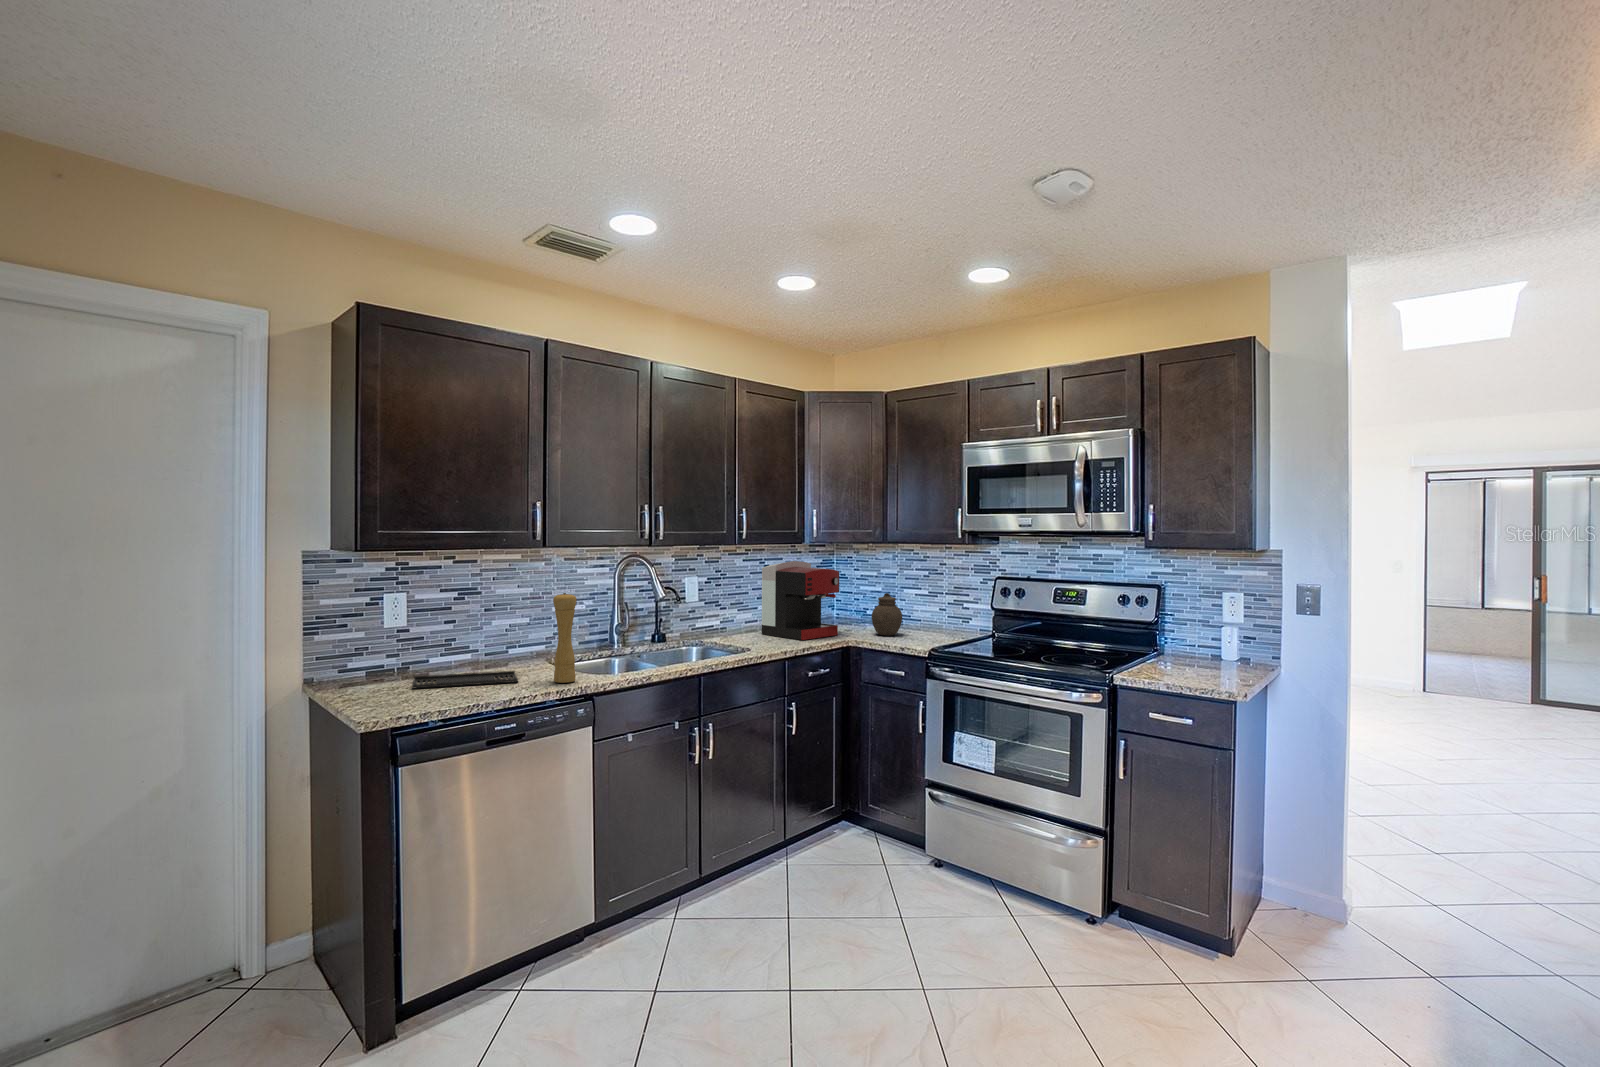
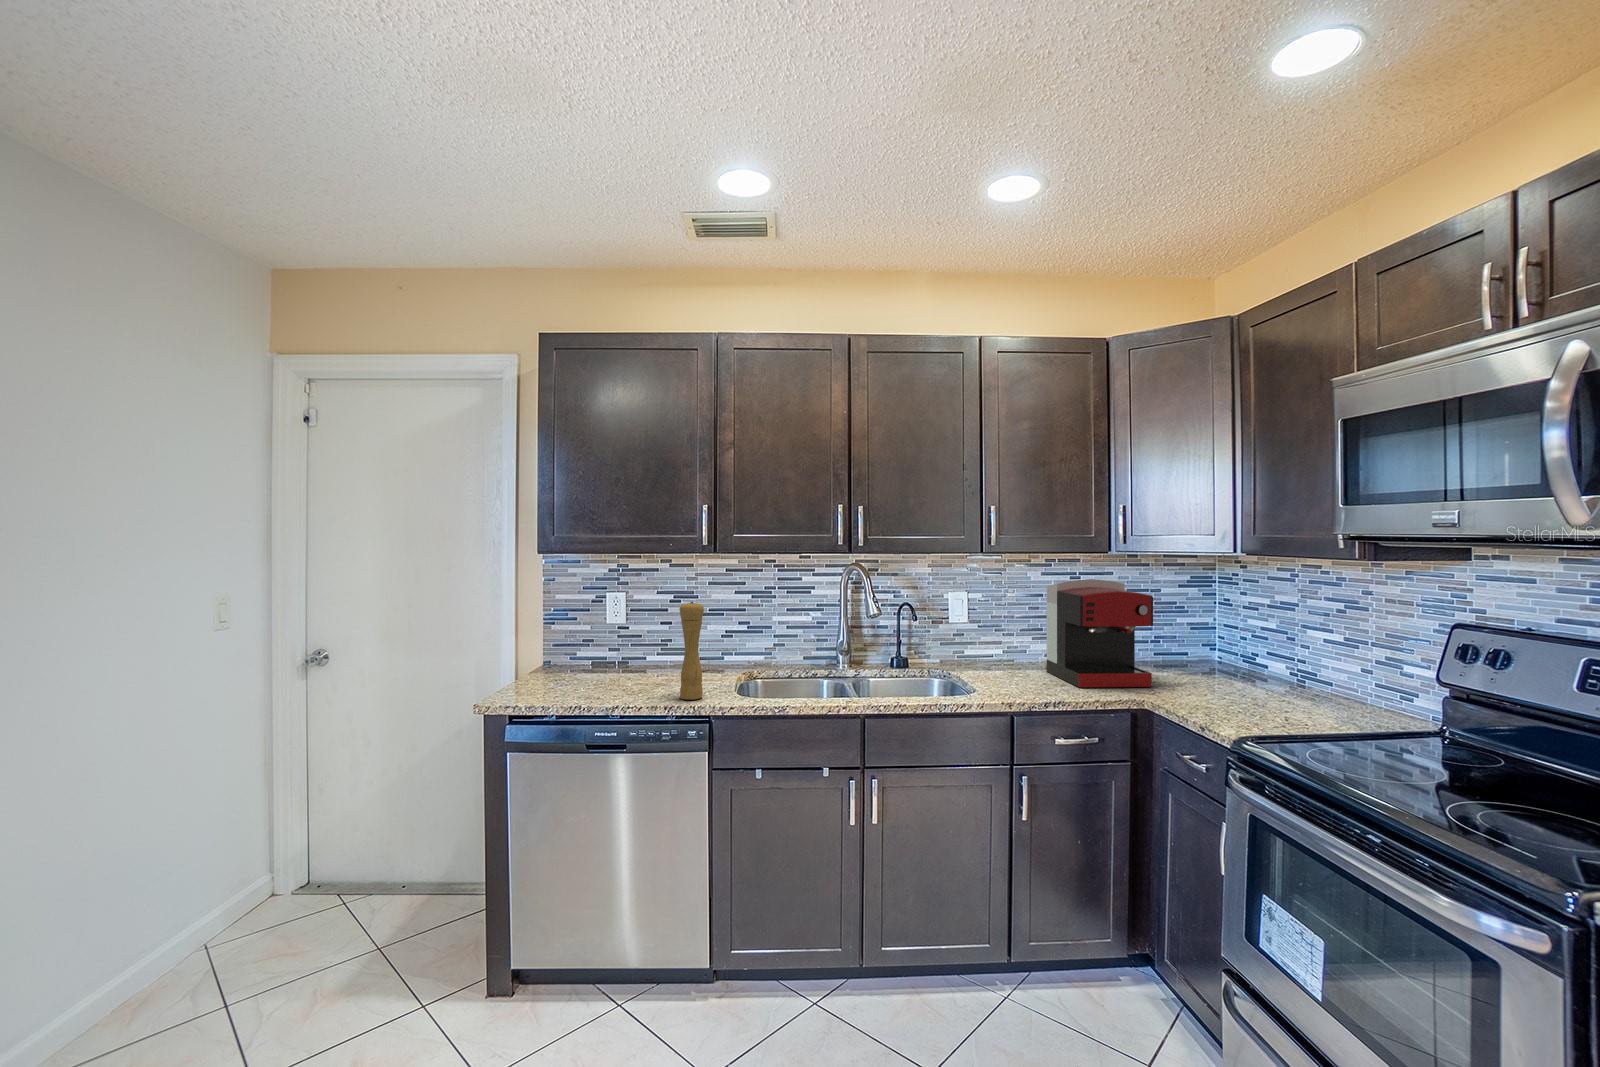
jar: present [872,593,902,636] -> none [1210,634,1265,700]
tray: present [412,671,518,688] -> none [577,671,683,691]

